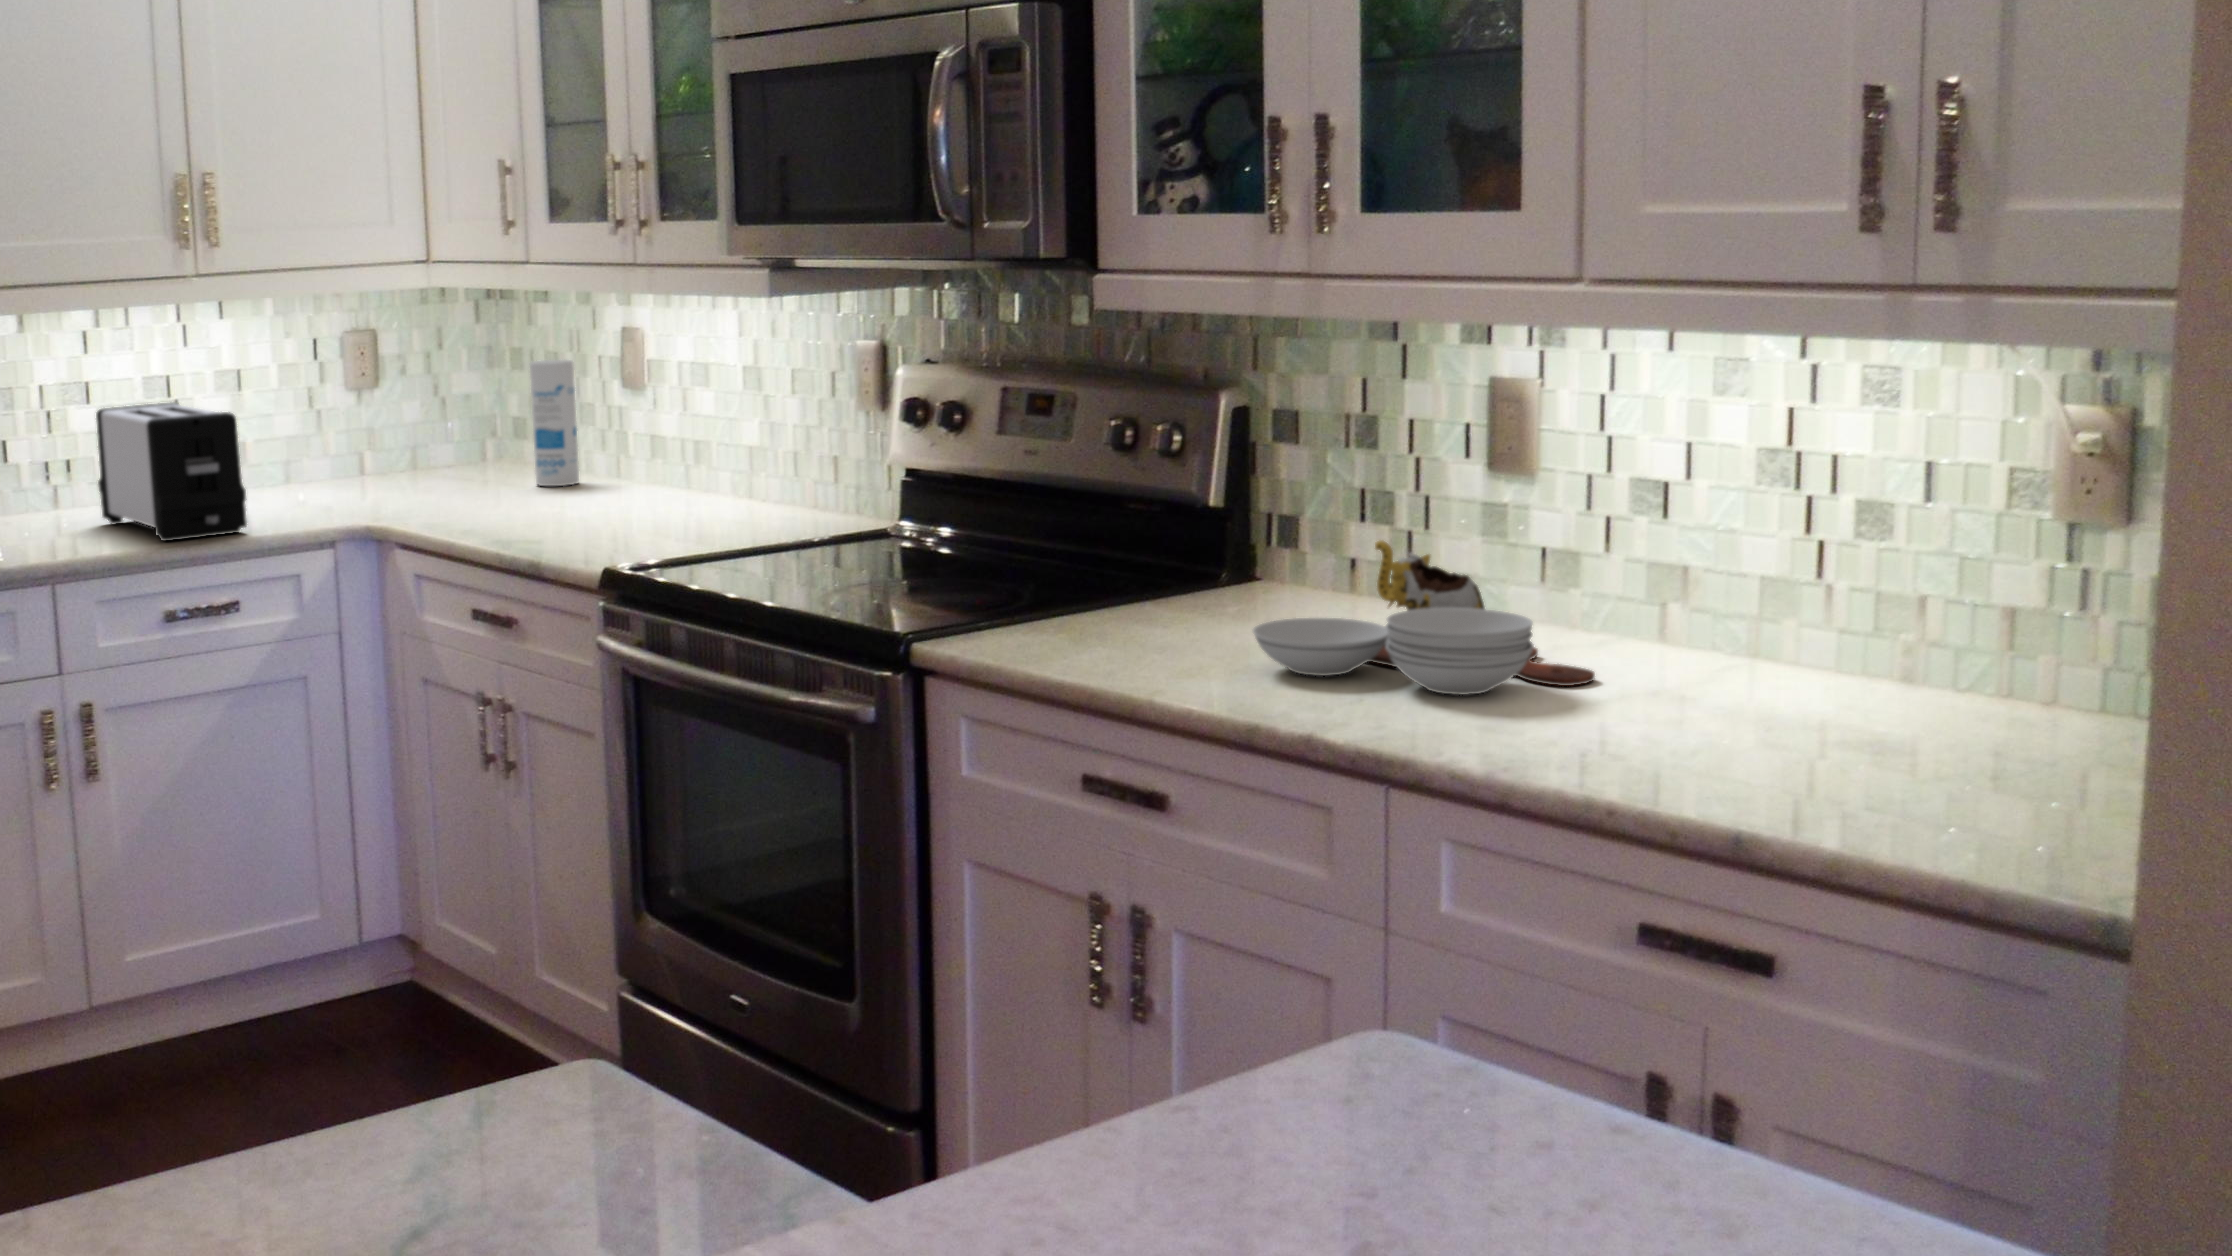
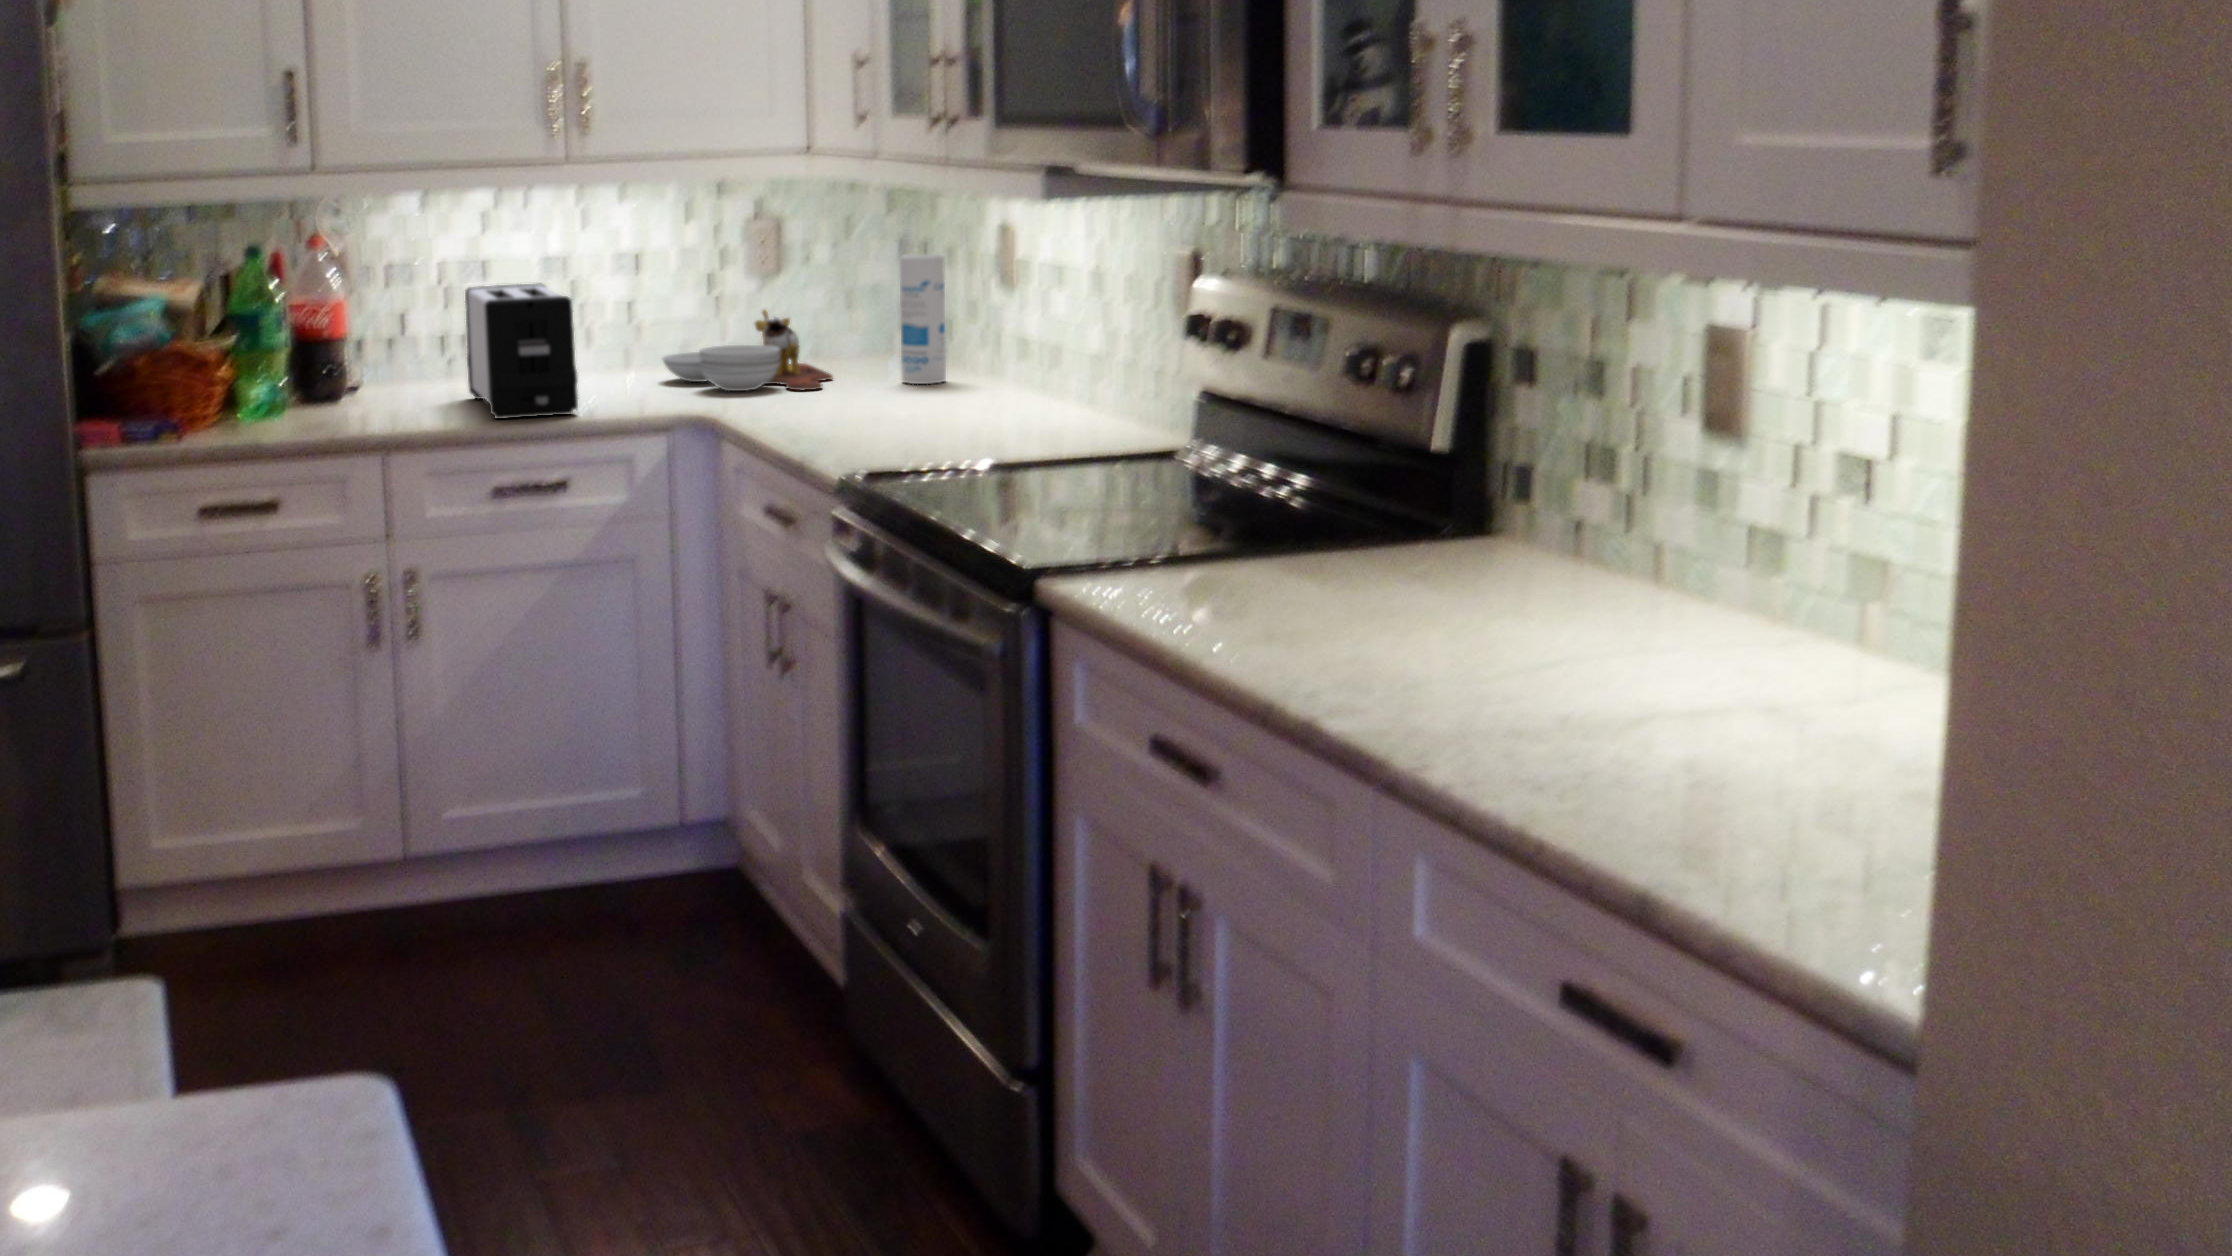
cutting board: present [1253,540,1595,695] -> present [663,310,833,391]

